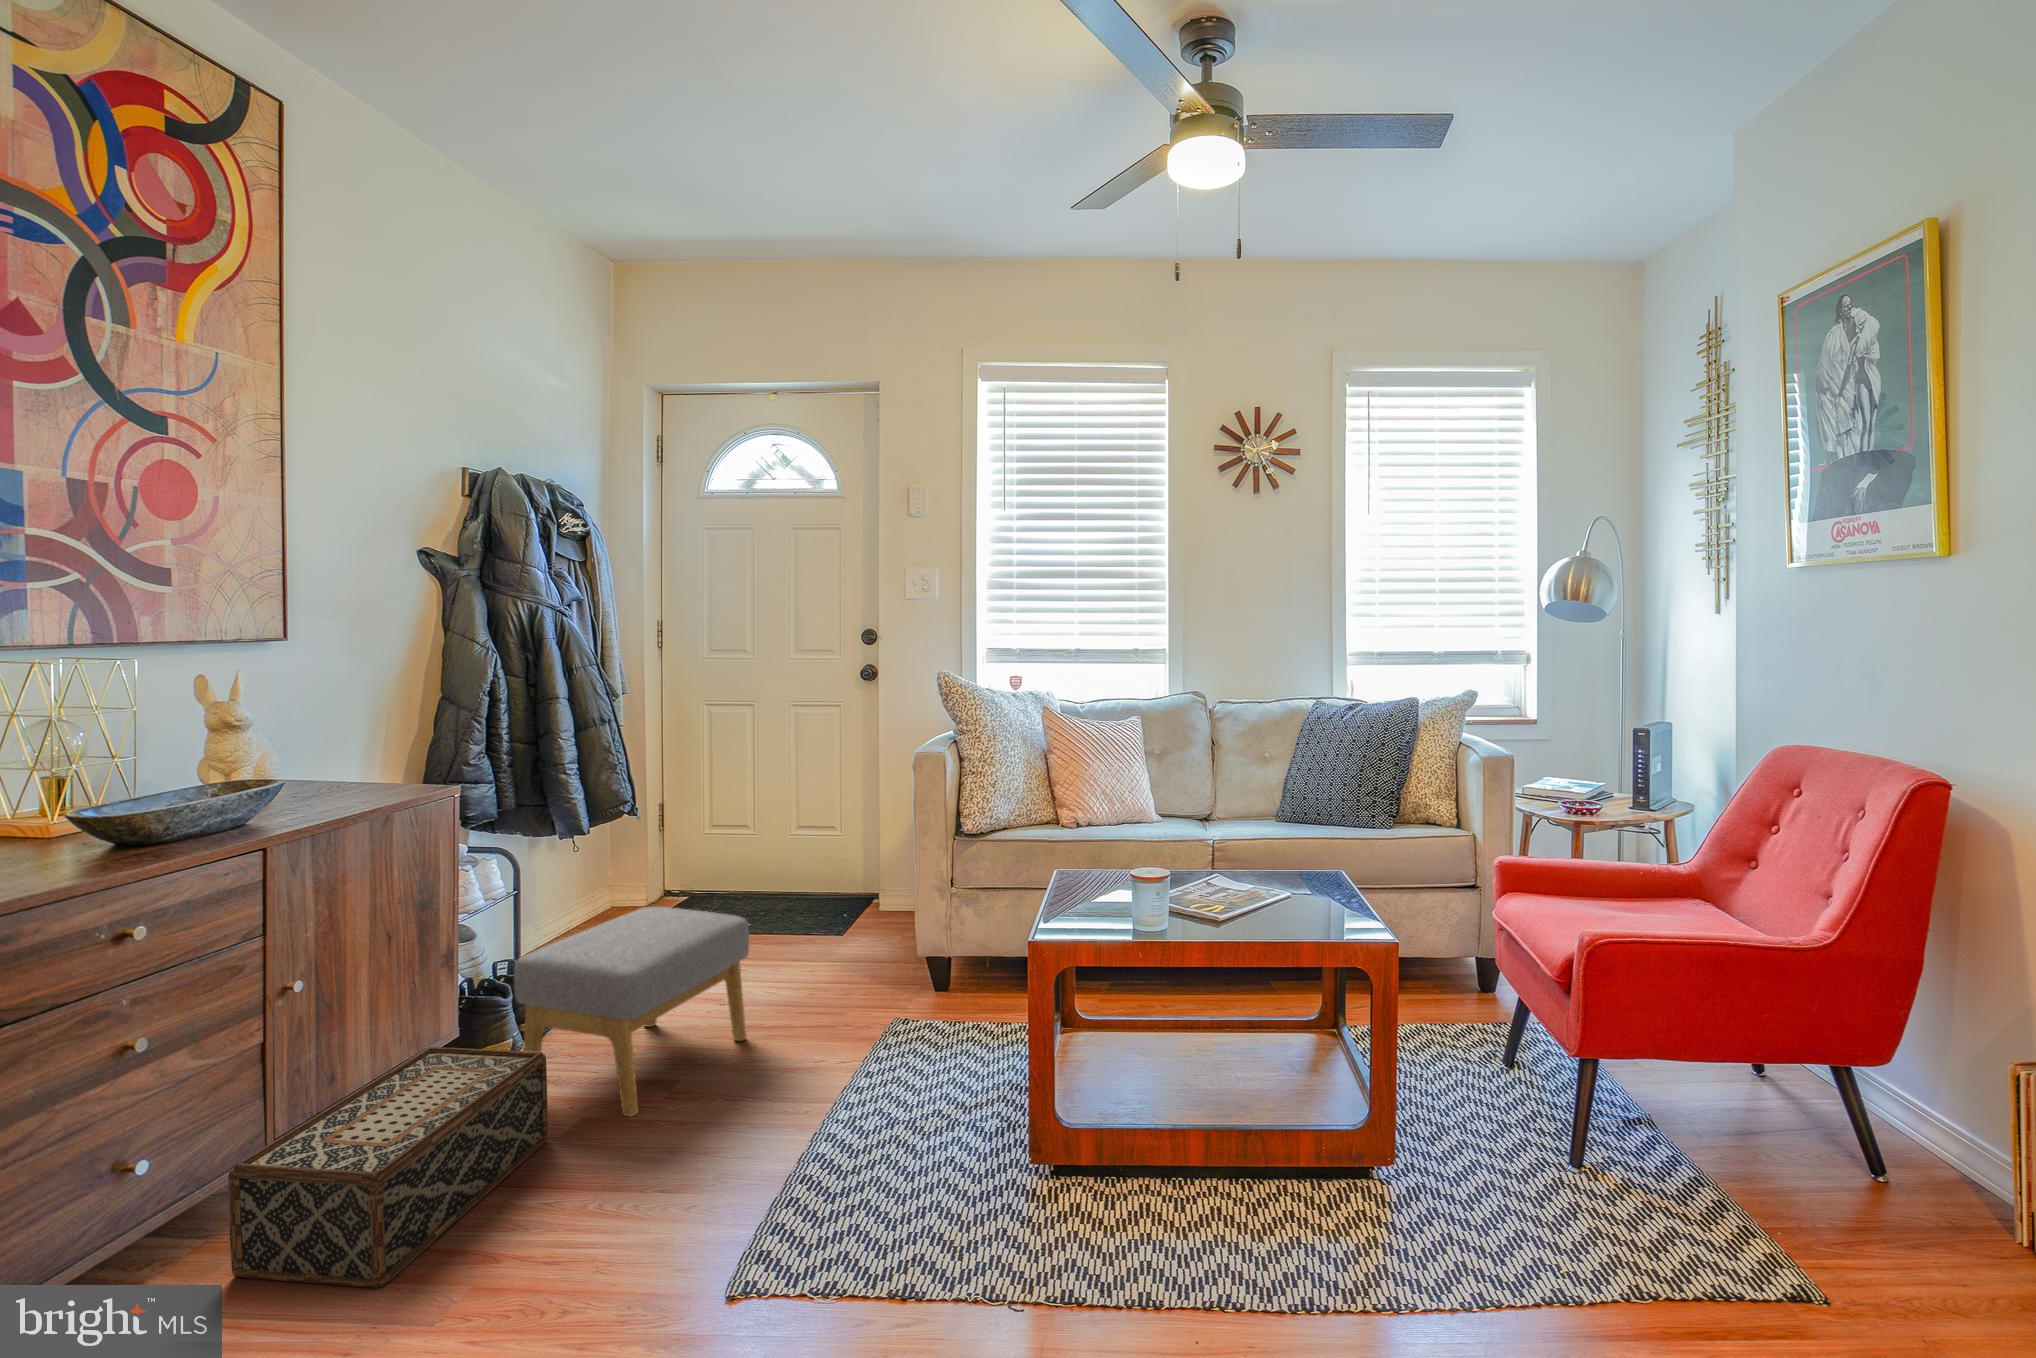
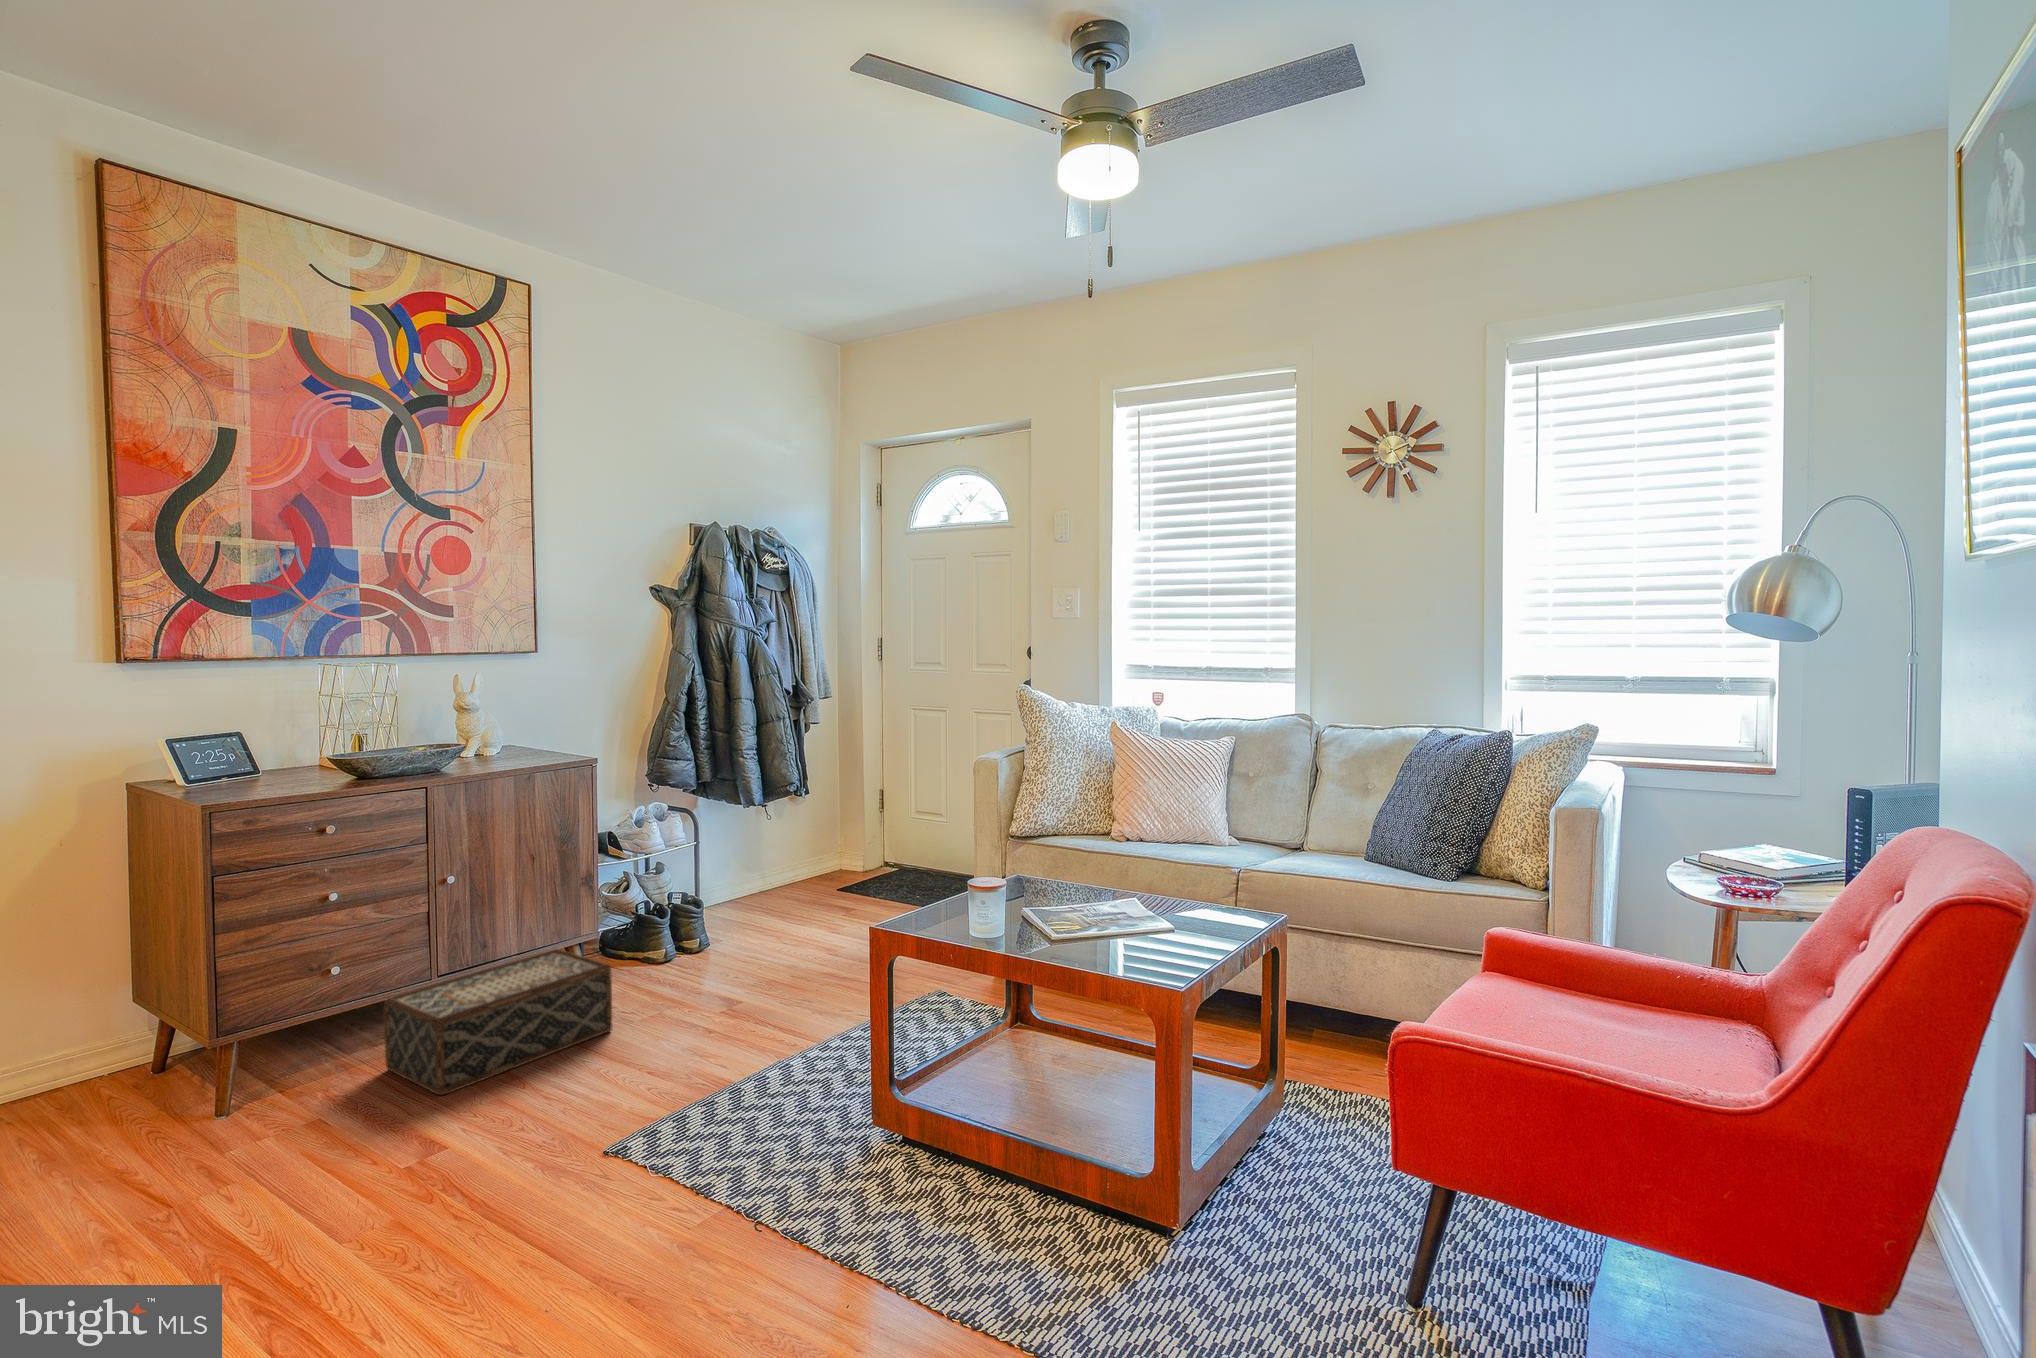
footstool: present [514,907,749,1117] -> none [625,870,811,1027]

